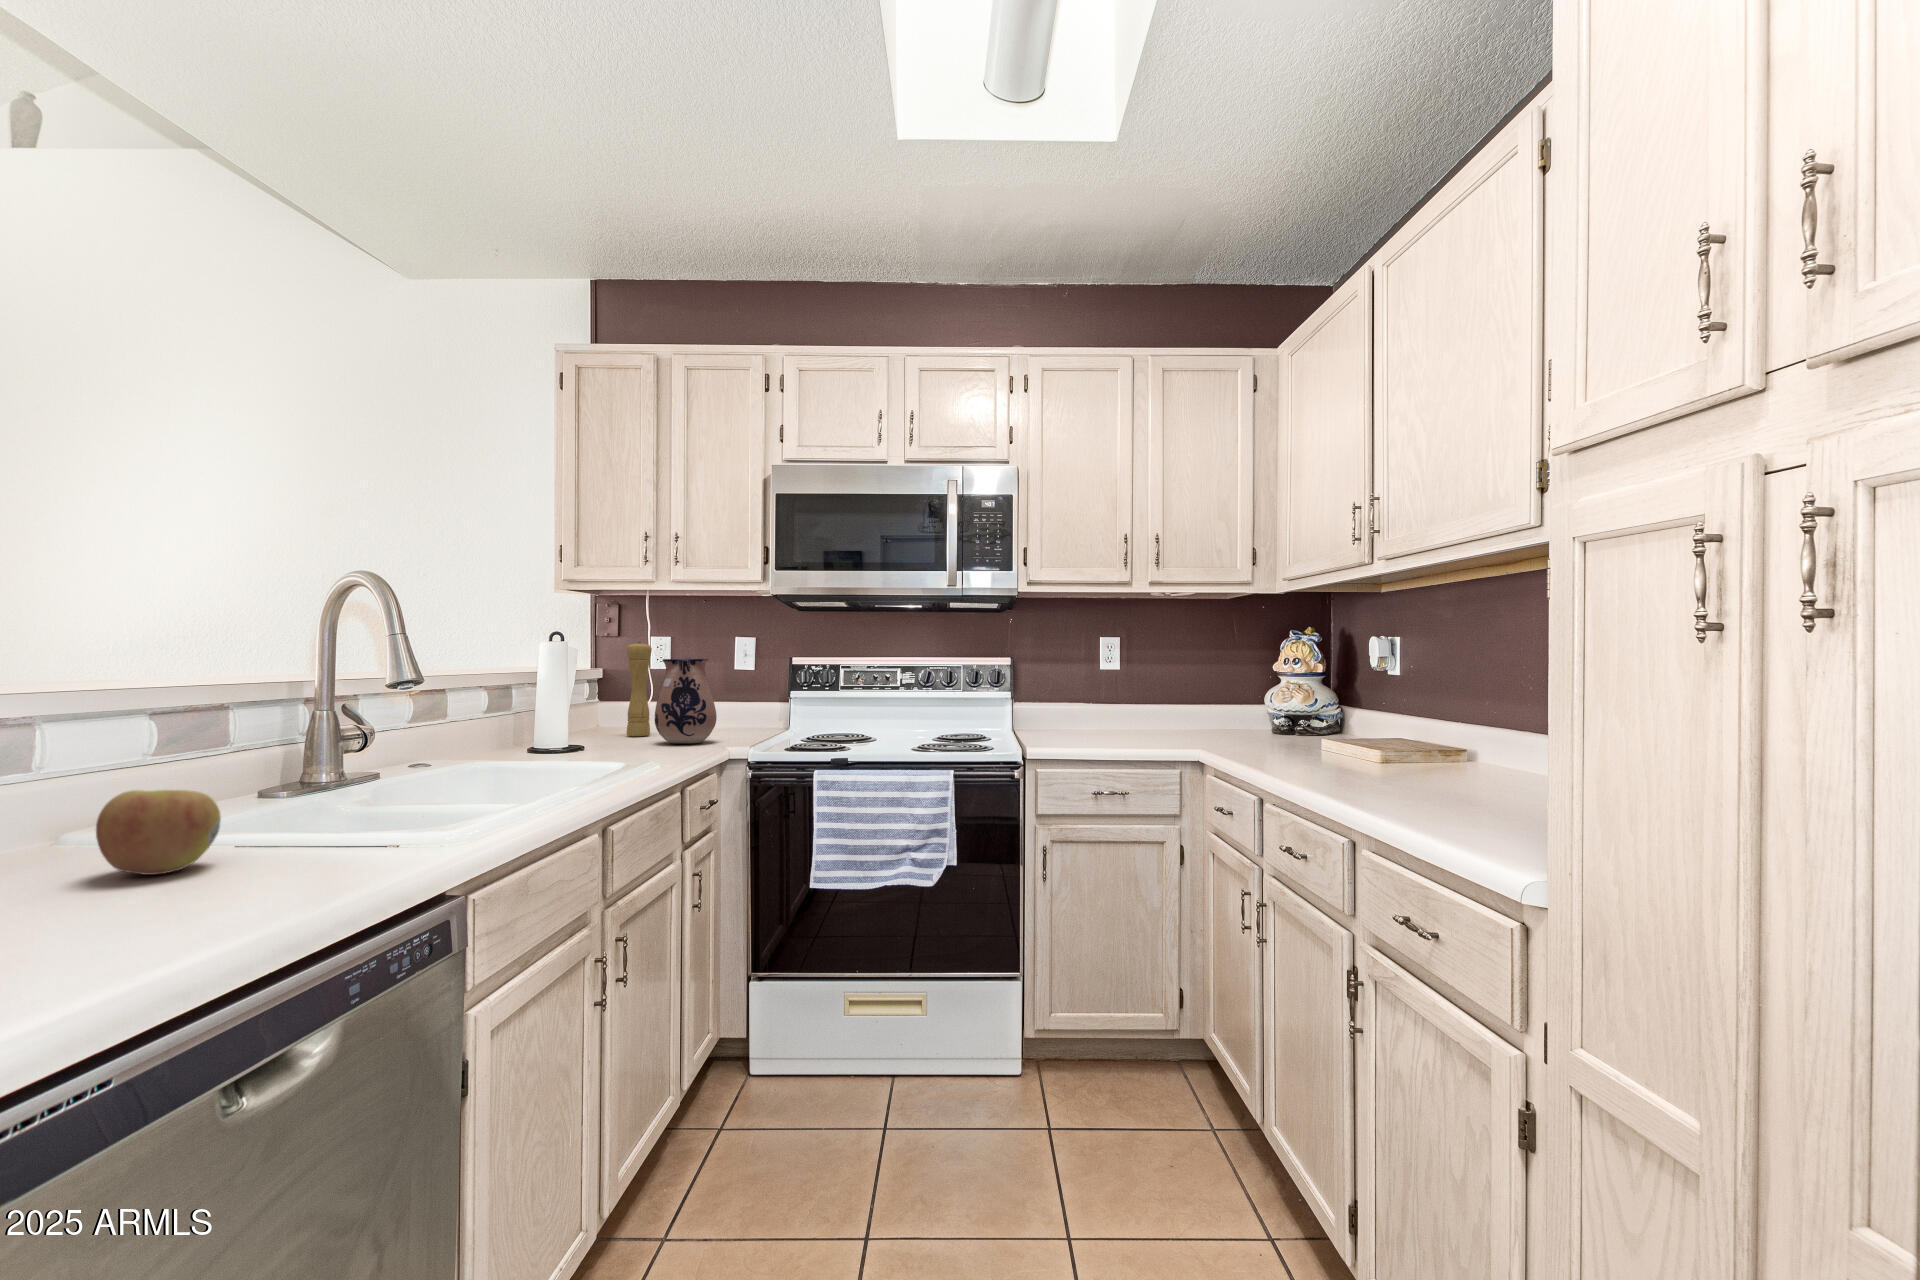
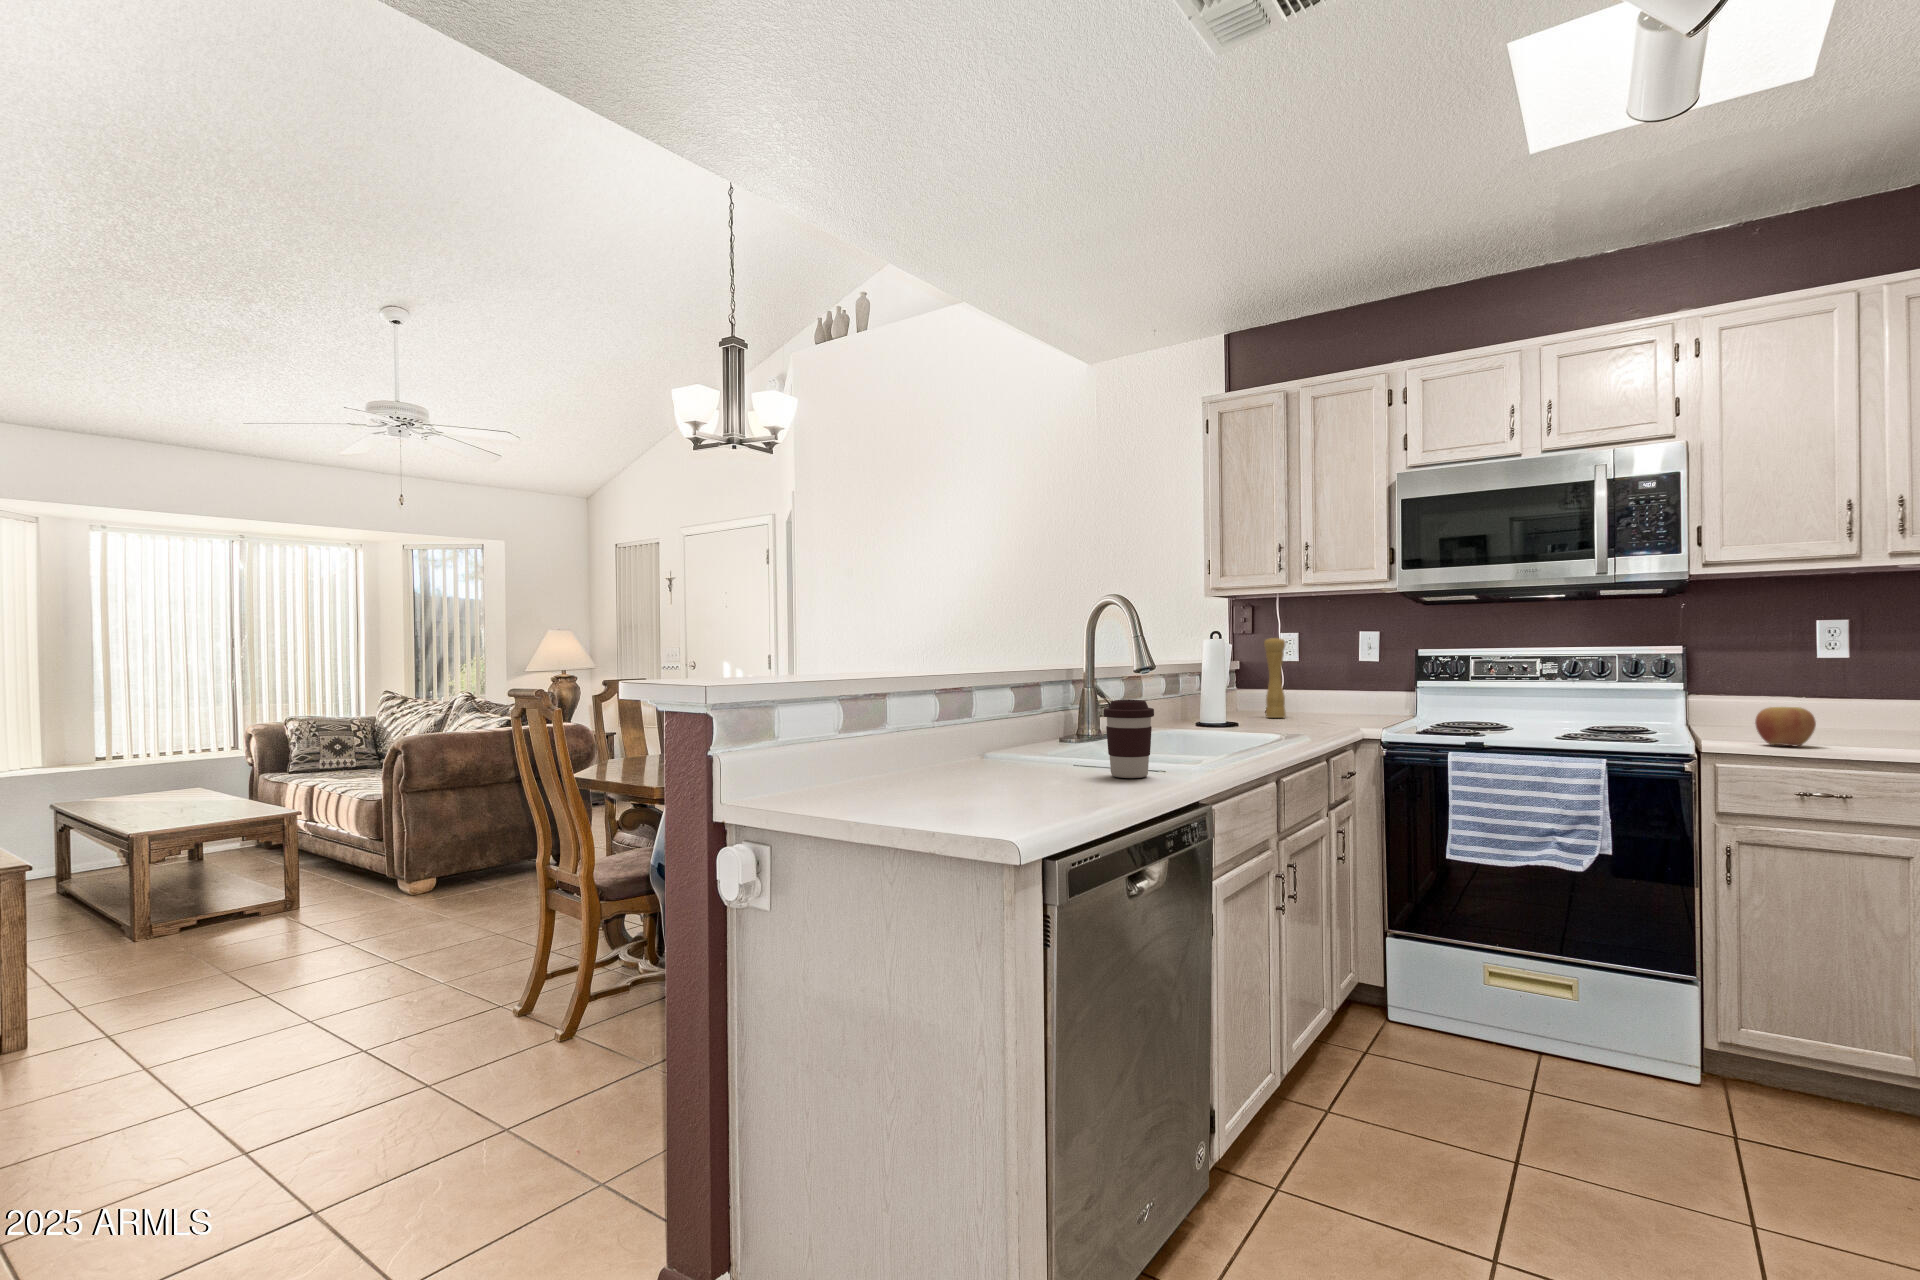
ceramic pitcher: present [655,658,717,744] -> none [1294,650,1349,725]
coffee cup: none [250,743,355,880] -> present [1103,700,1154,778]
apple: present [96,790,221,875] -> present [1755,707,1816,746]

